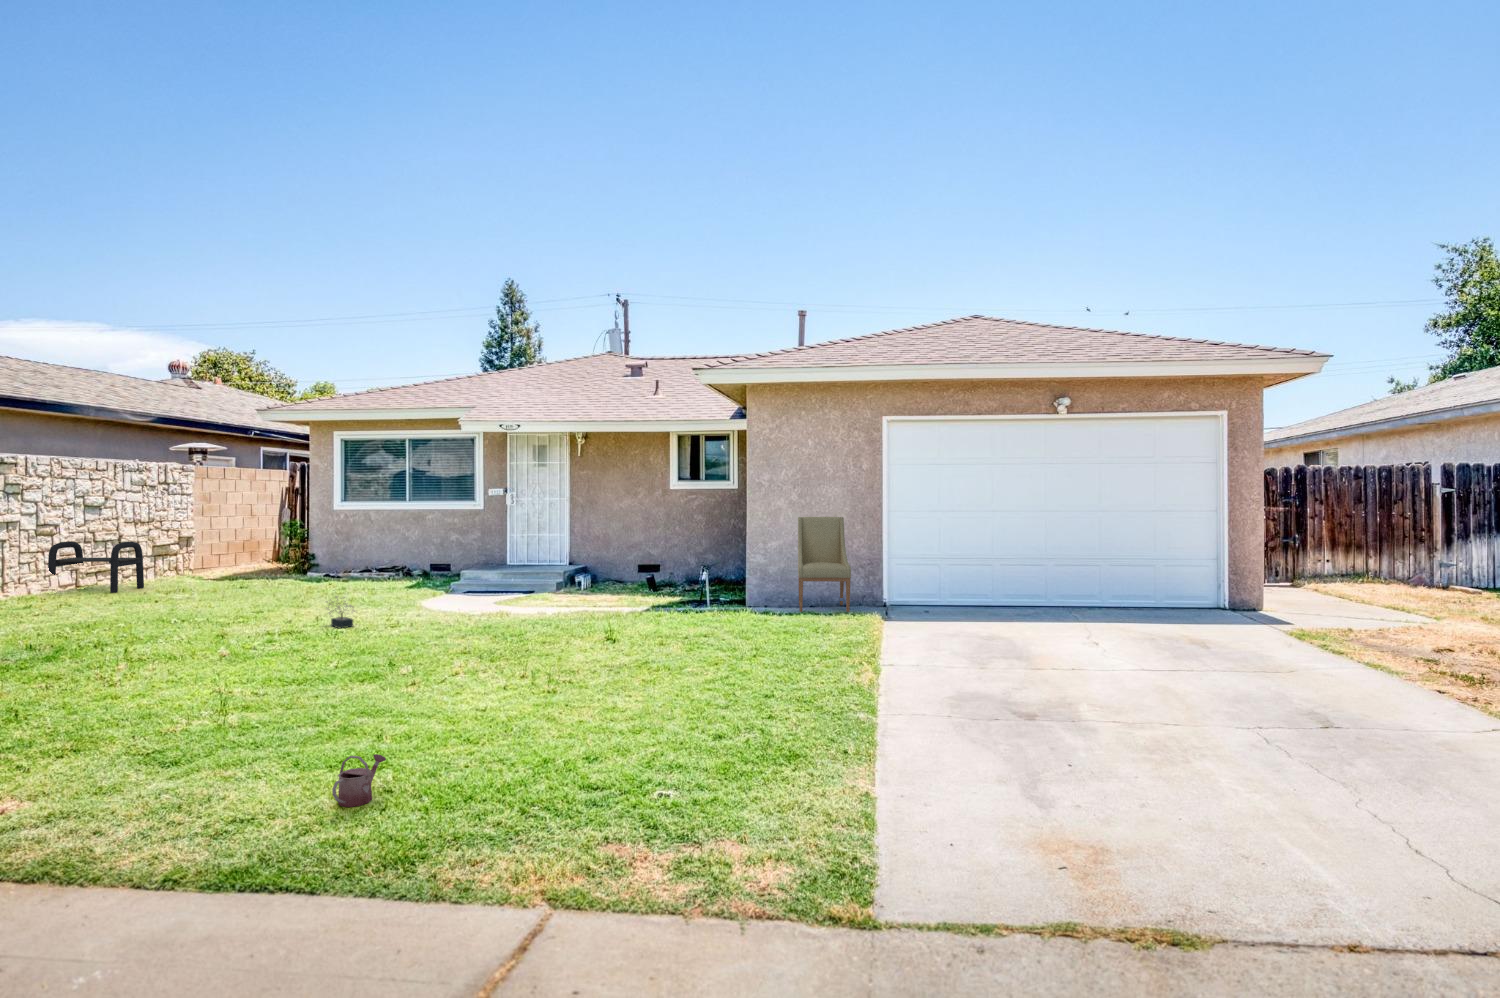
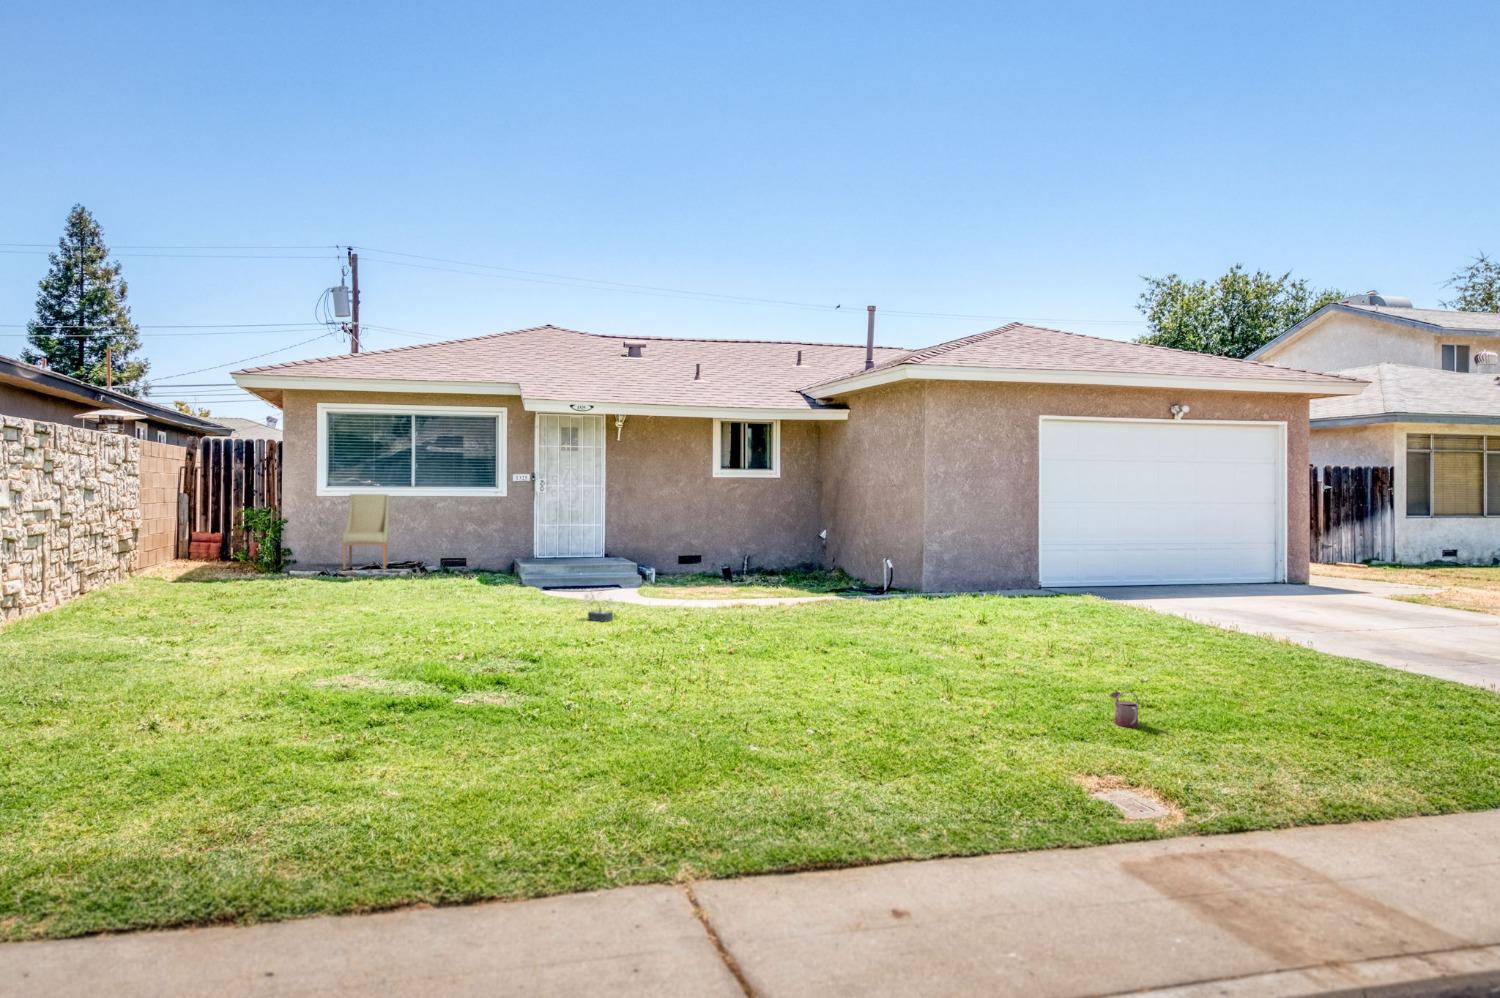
chair: present [798,517,851,612] -> present [342,494,389,570]
bench: present [48,541,144,593] -> none [70,534,175,598]

